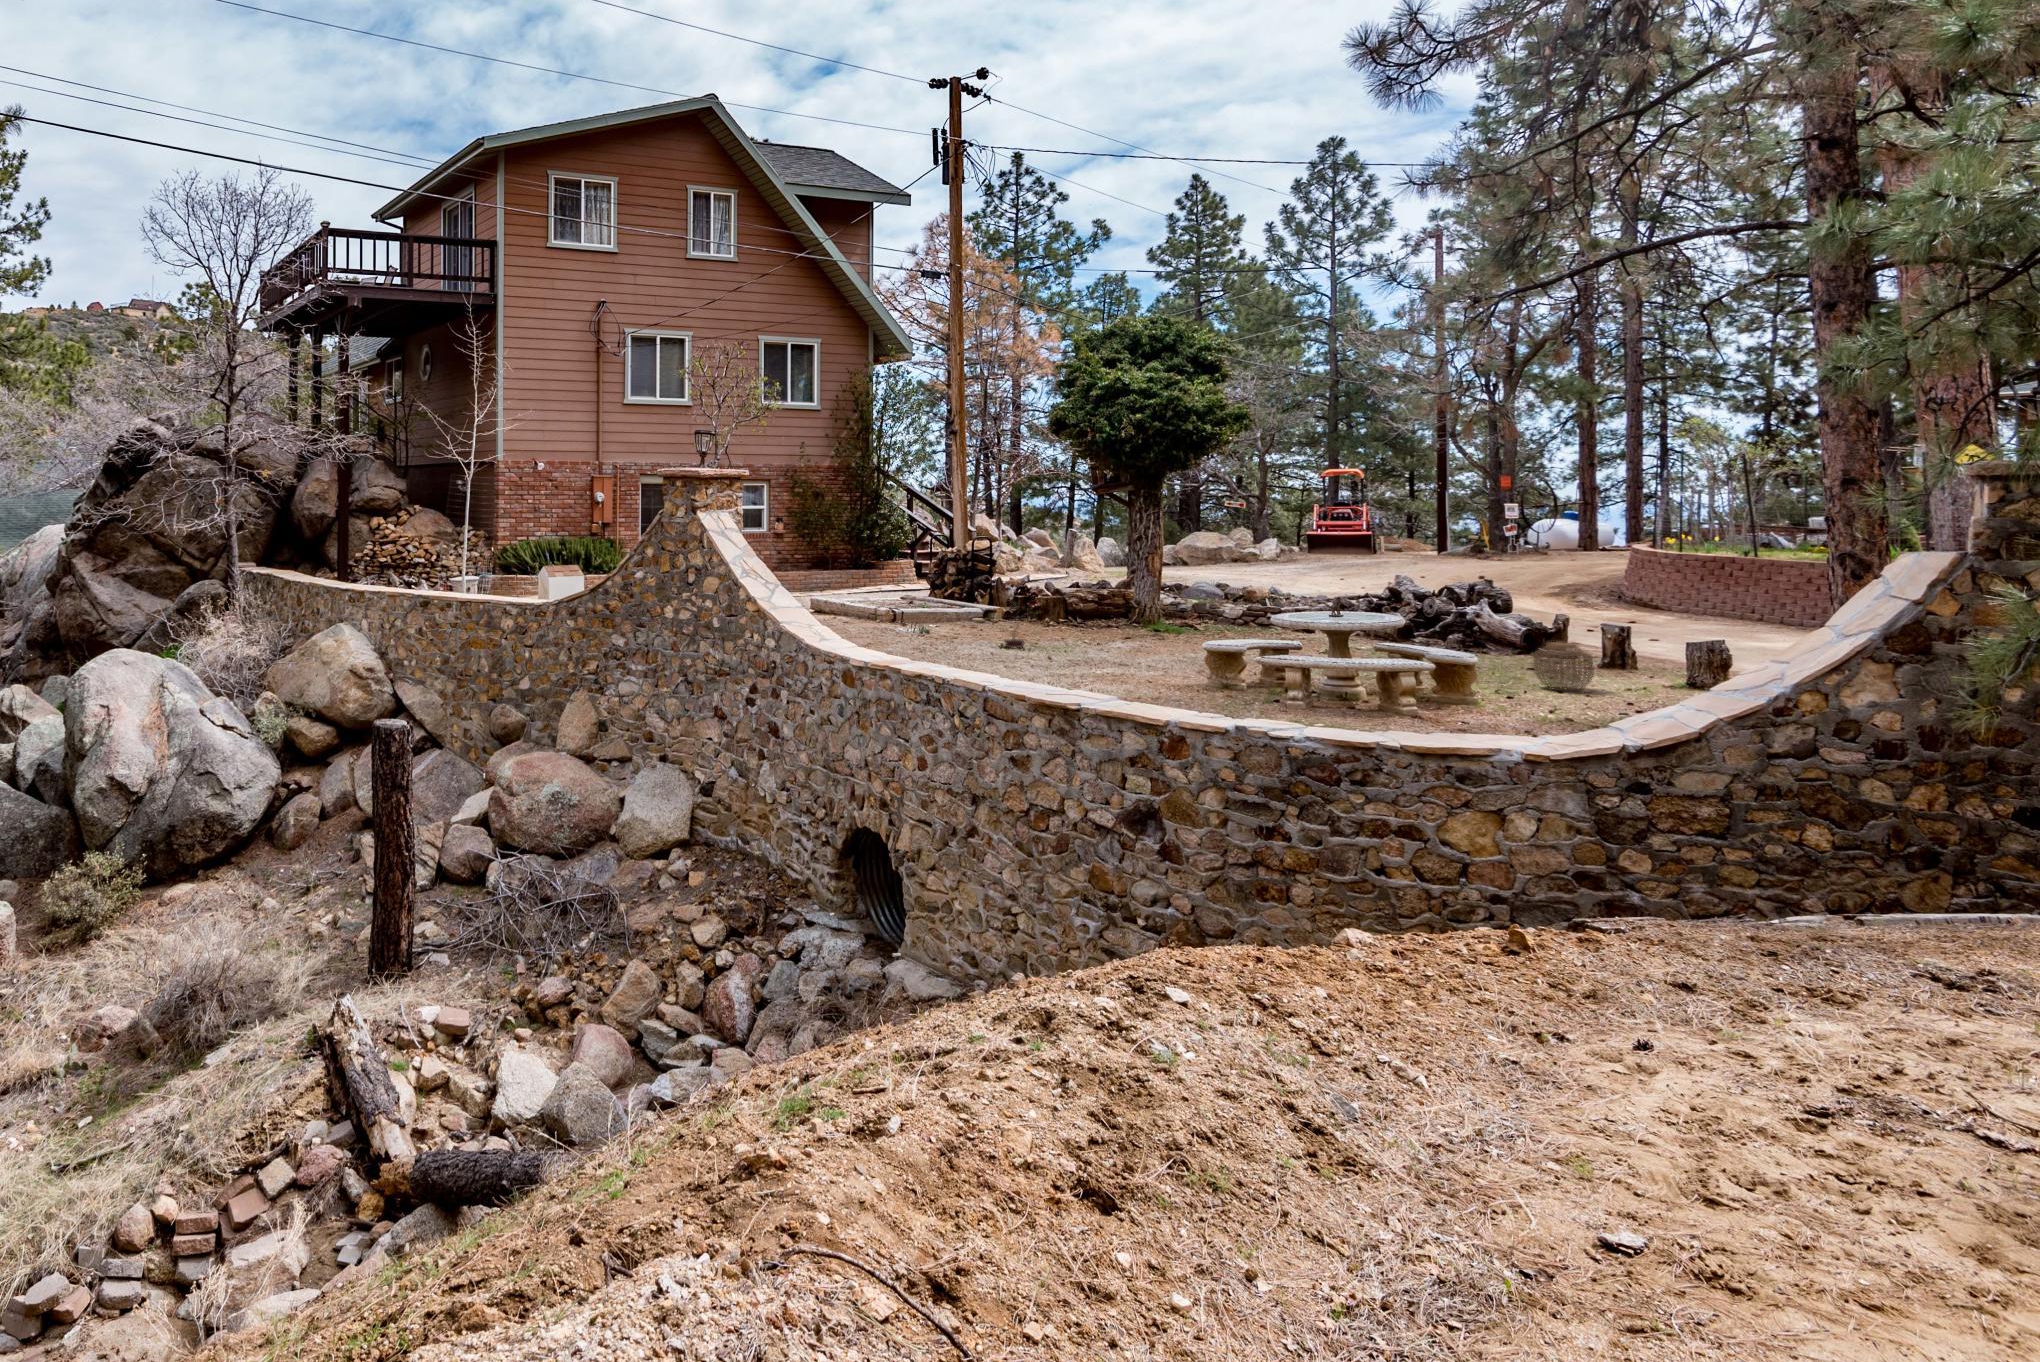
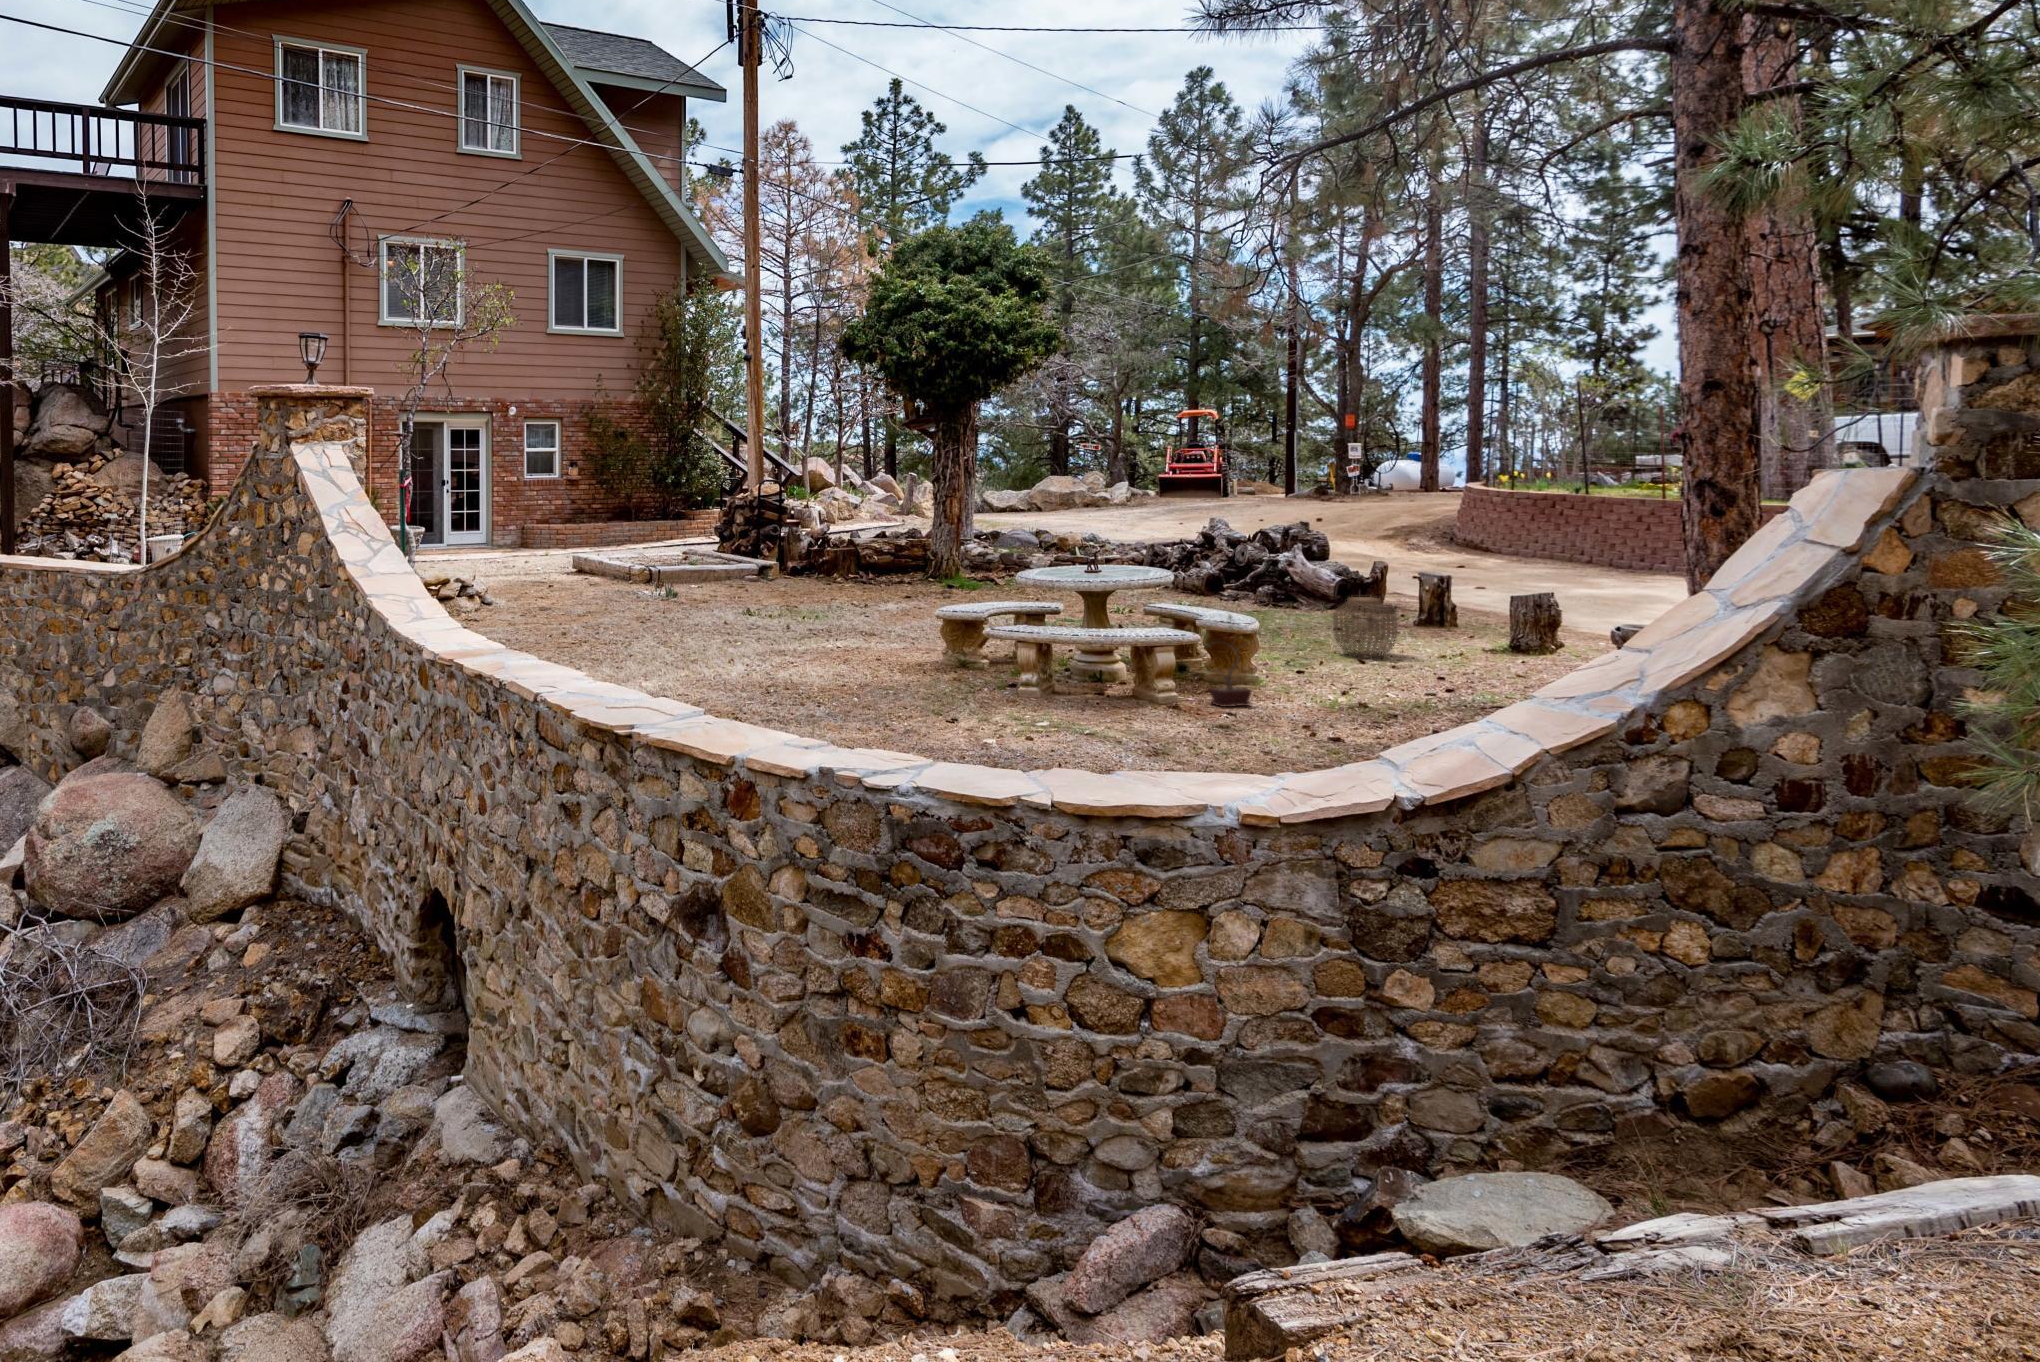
potted plant: present [999,603,1031,648] -> present [1203,616,1267,707]

